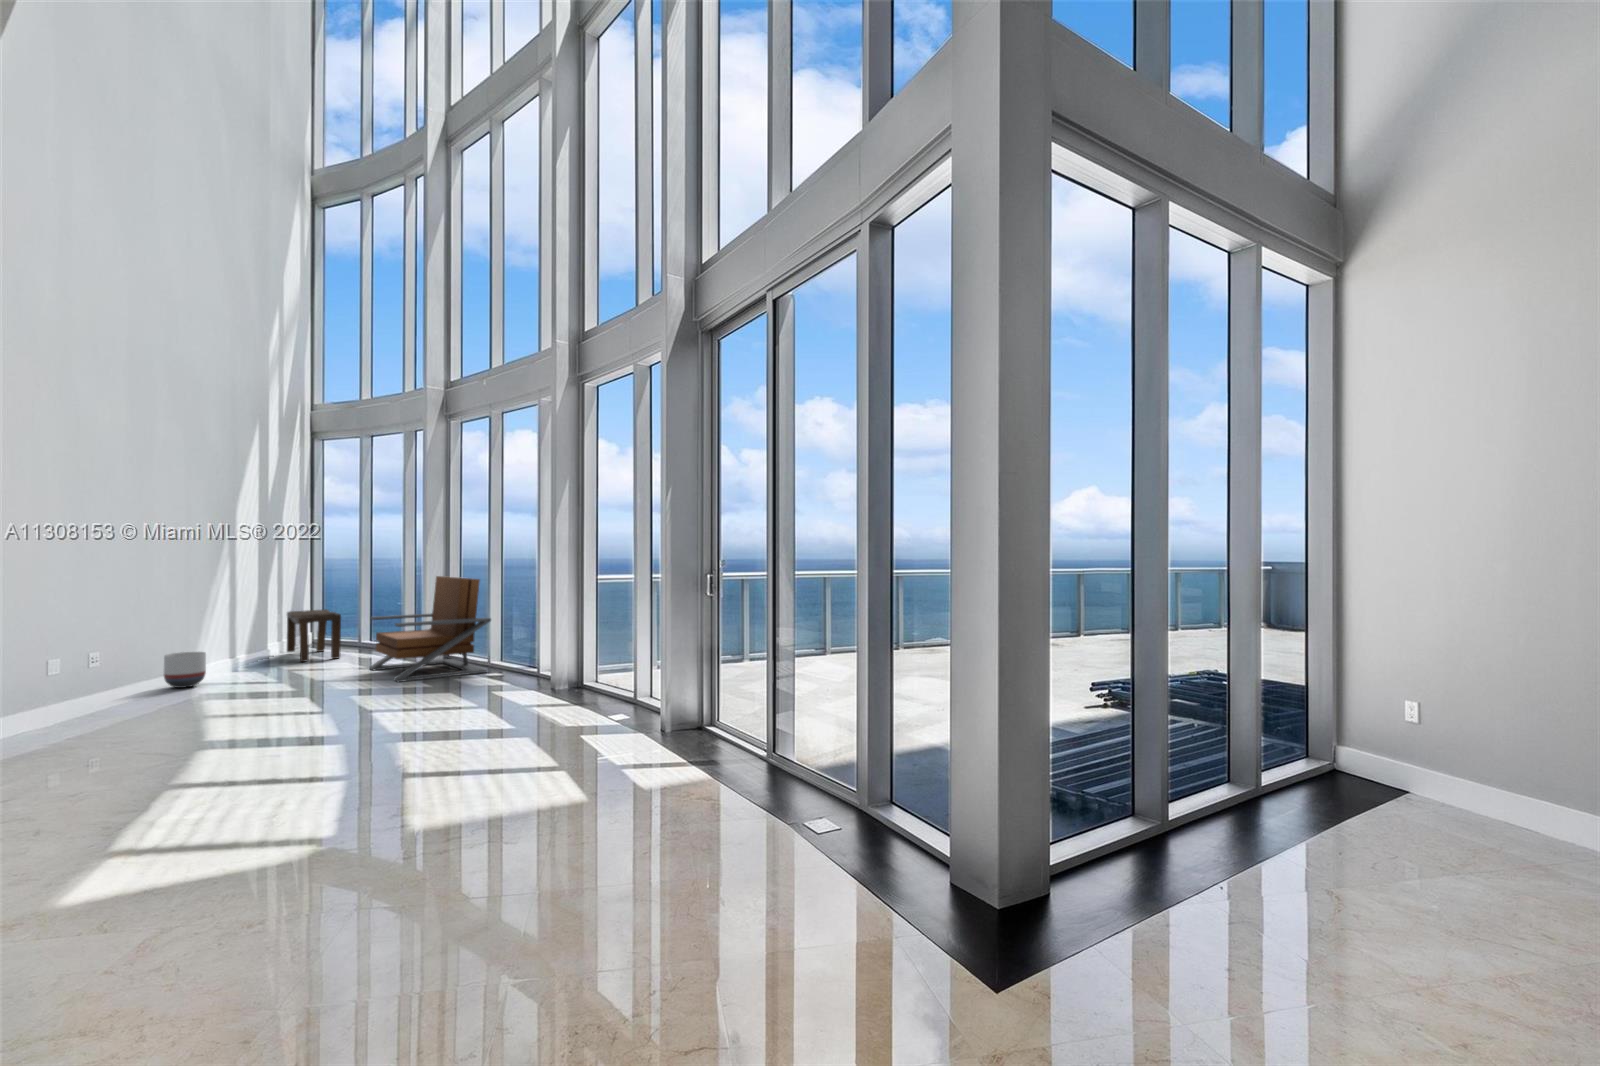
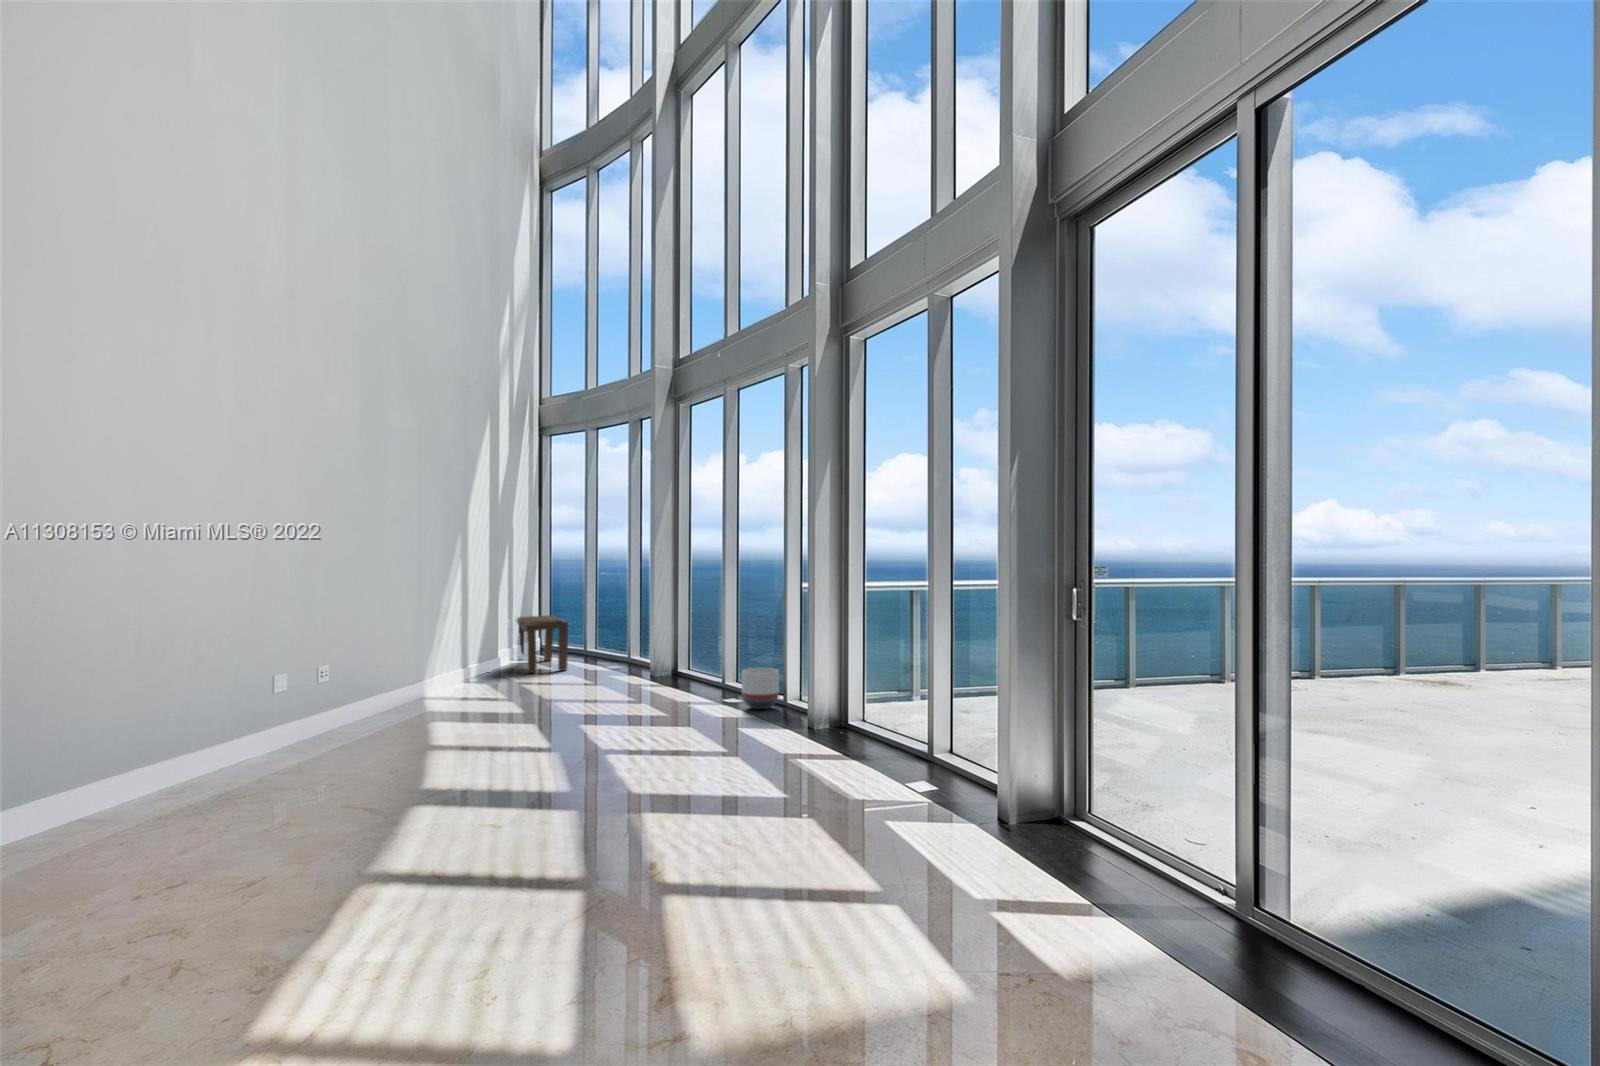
lounge chair: present [370,576,491,682] -> none [598,581,730,706]
planter: present [164,652,206,688] -> present [742,668,779,709]

